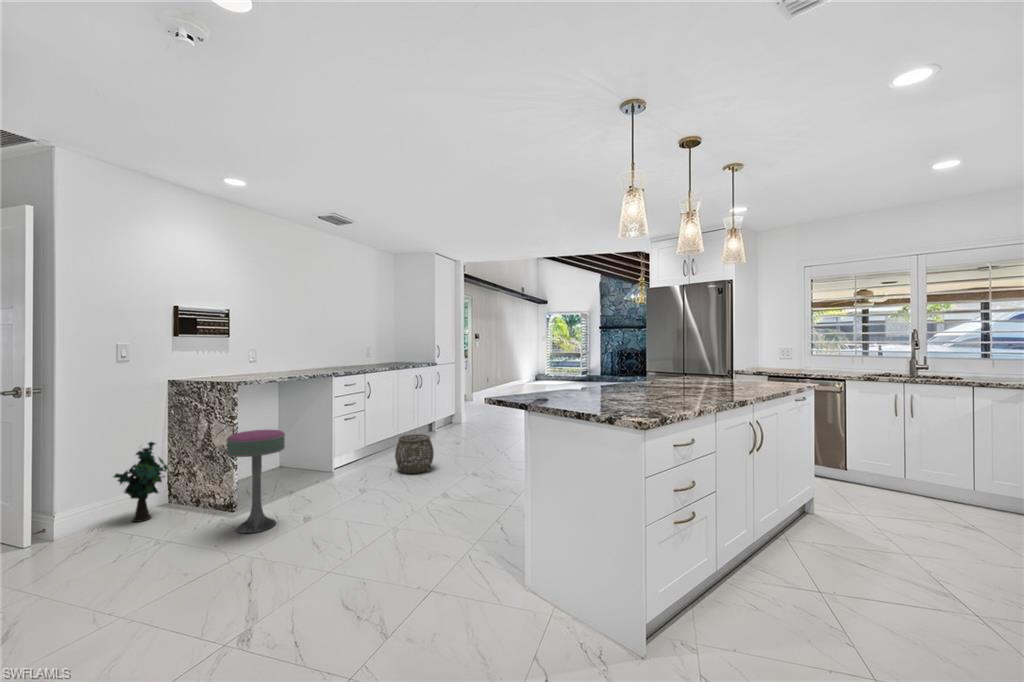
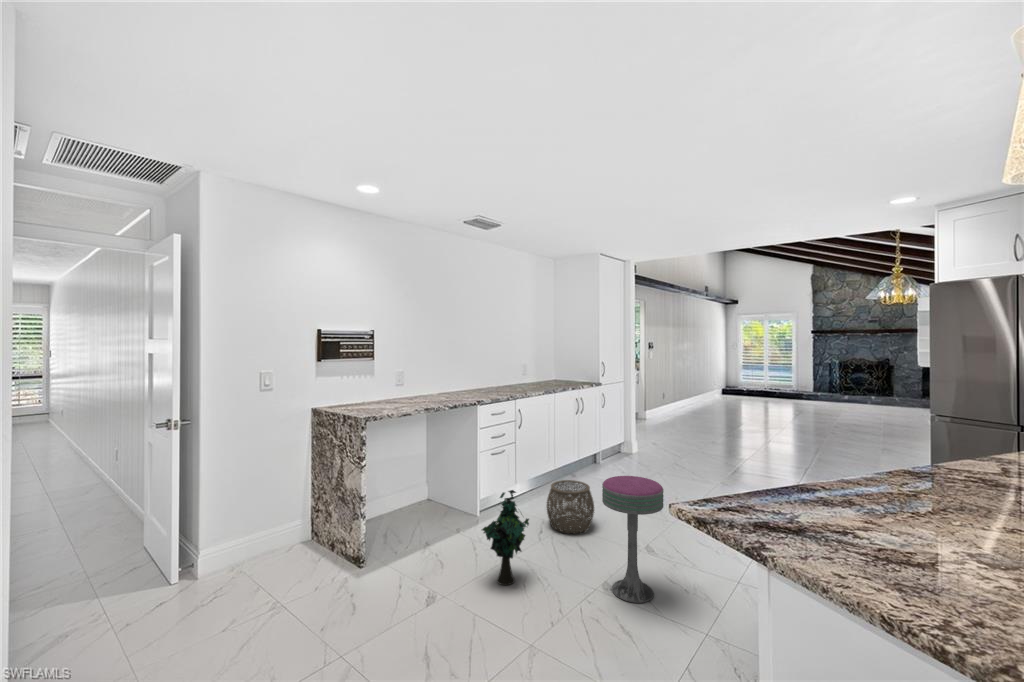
bar stool: present [227,430,285,533] -> present [602,476,664,603]
decorative plant: present [114,442,168,522] -> present [482,490,529,585]

